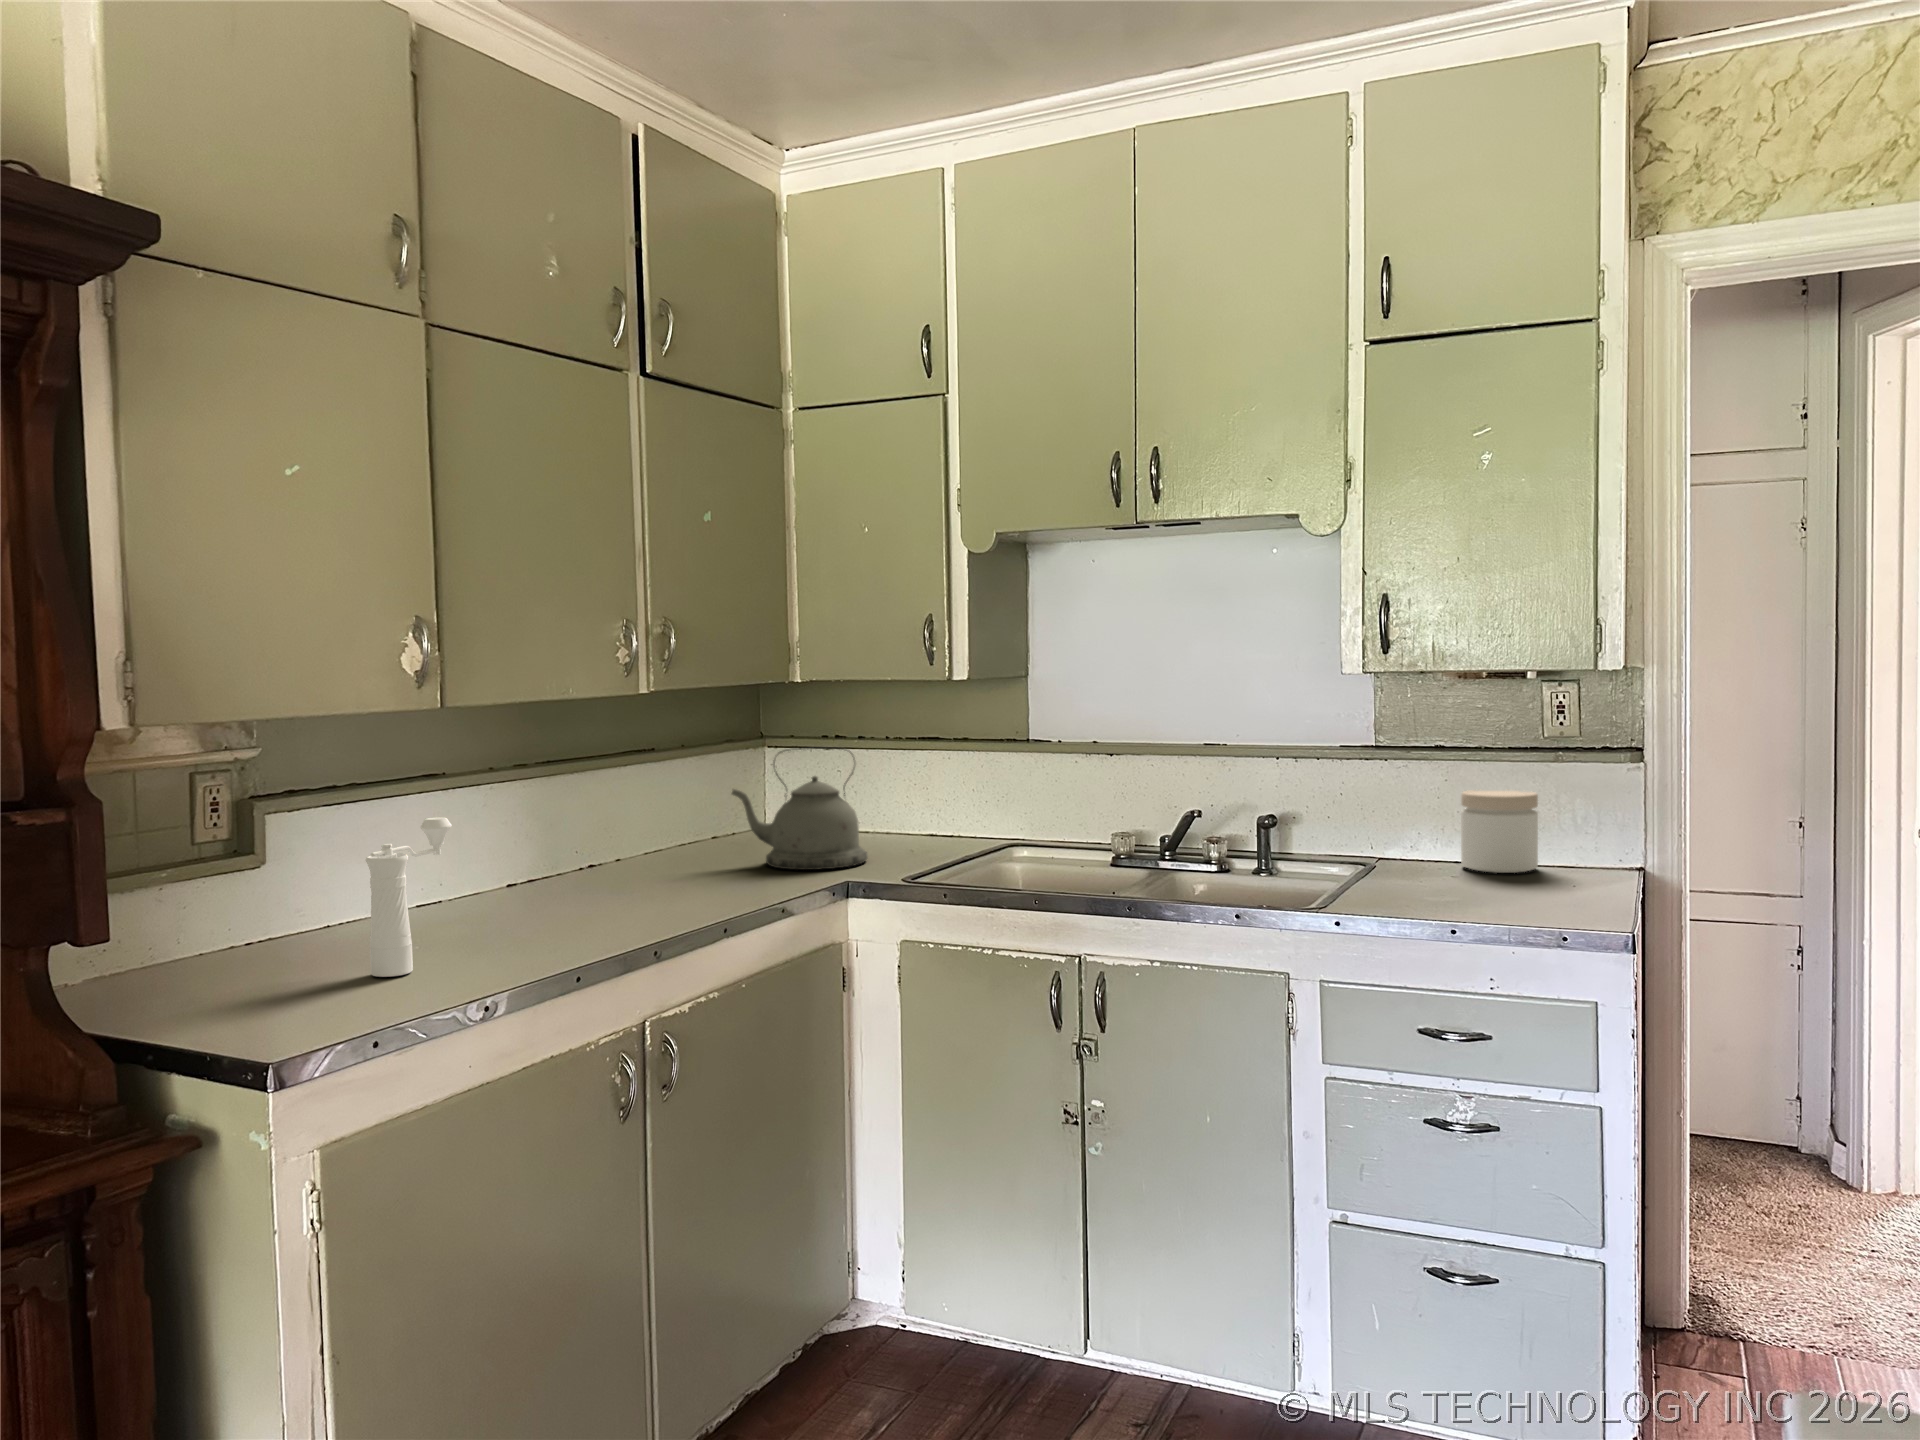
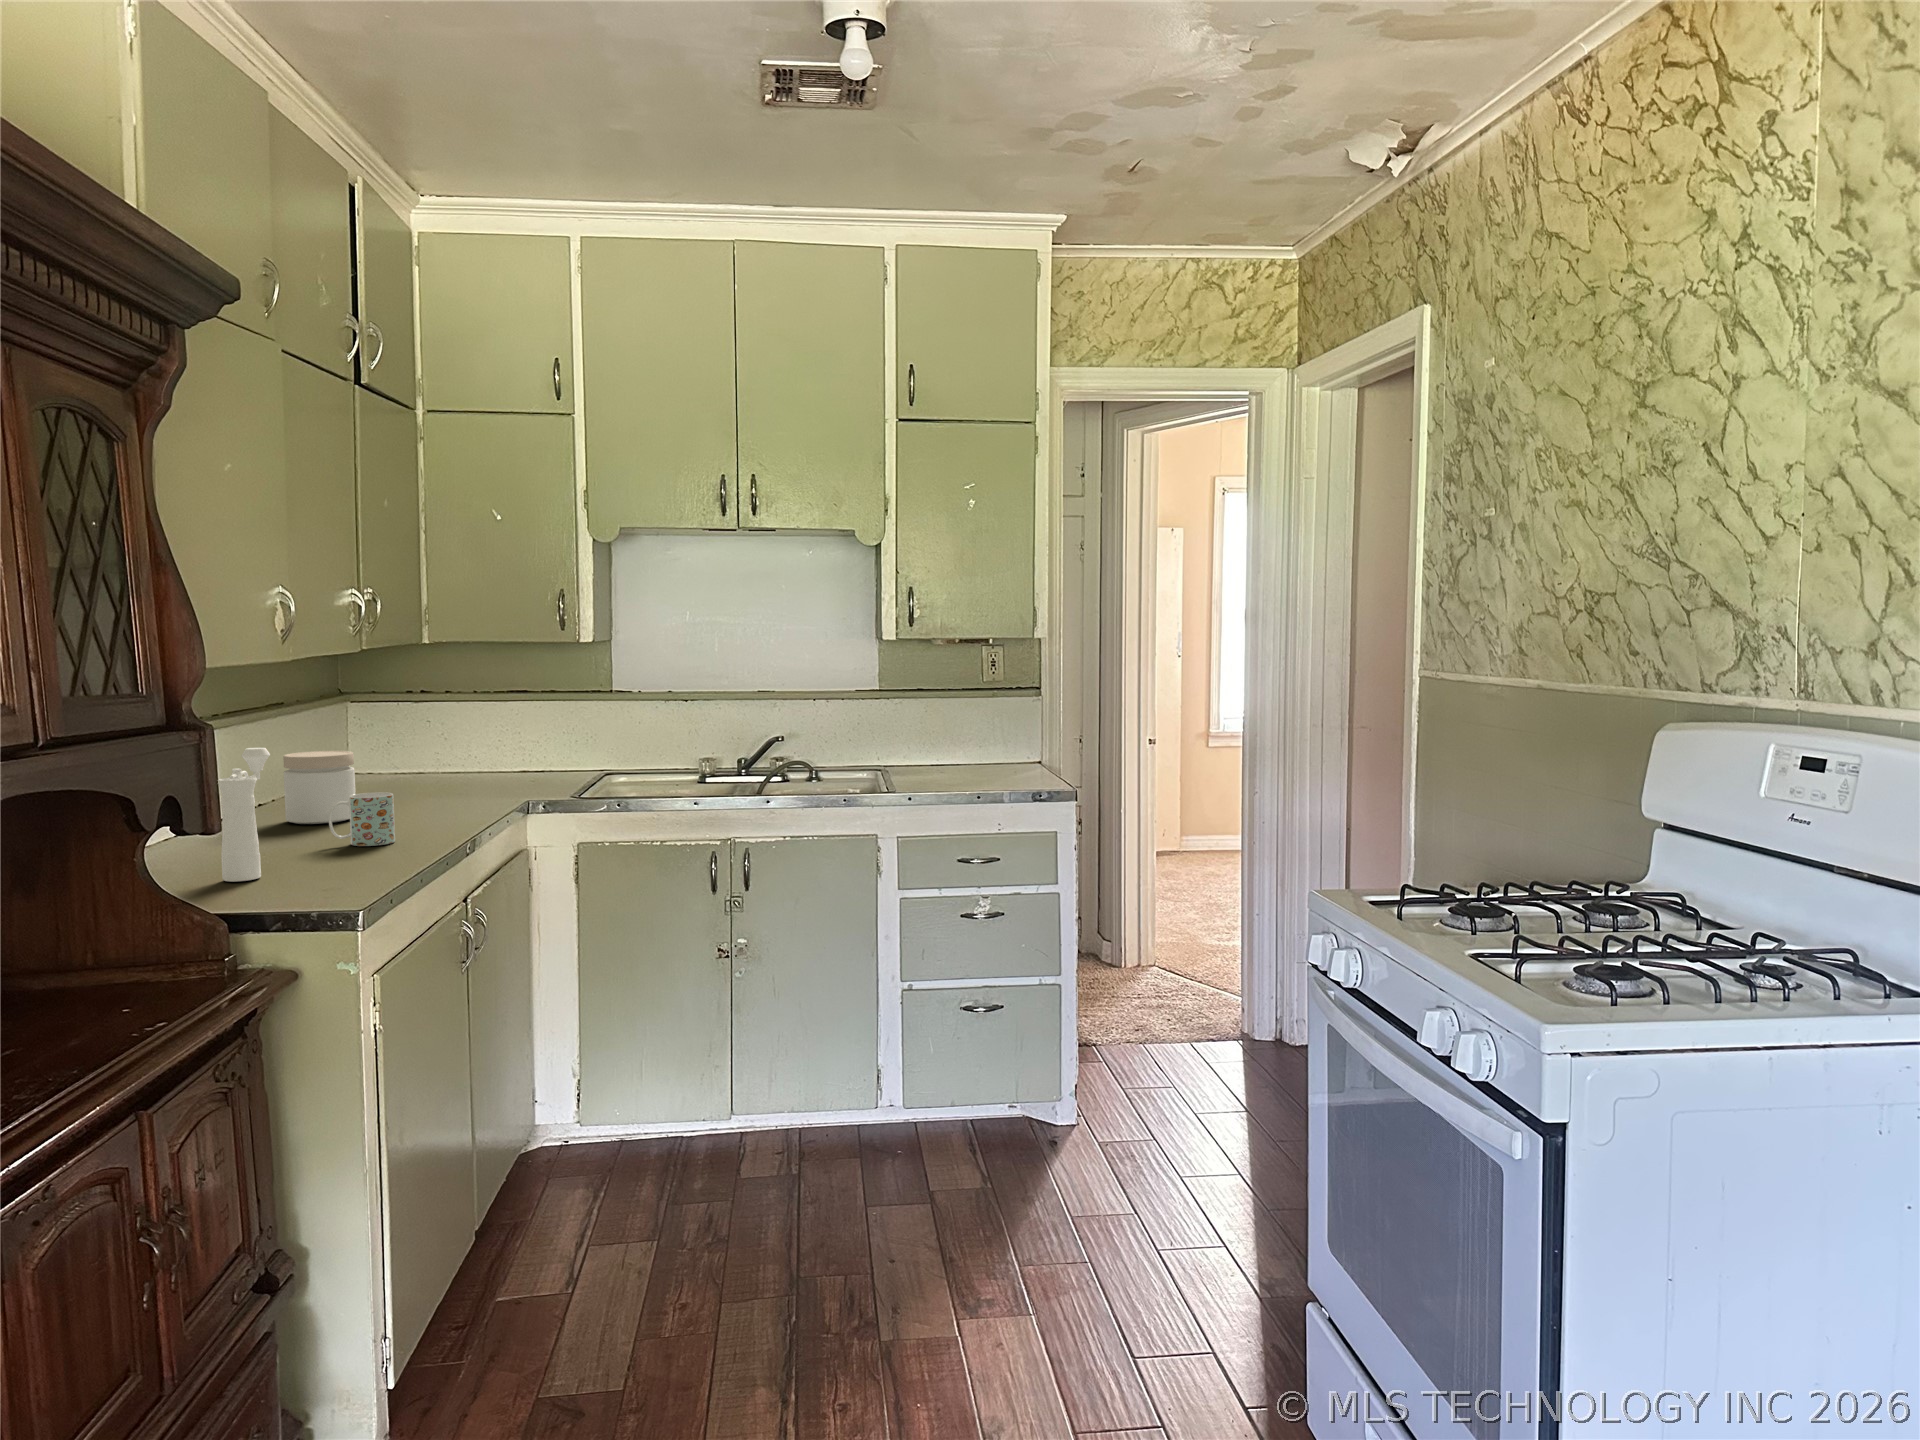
kettle: present [732,747,868,870] -> none [392,694,511,794]
jar: present [1461,790,1538,873] -> present [283,751,355,824]
mug: none [546,872,619,939] -> present [329,792,395,846]

